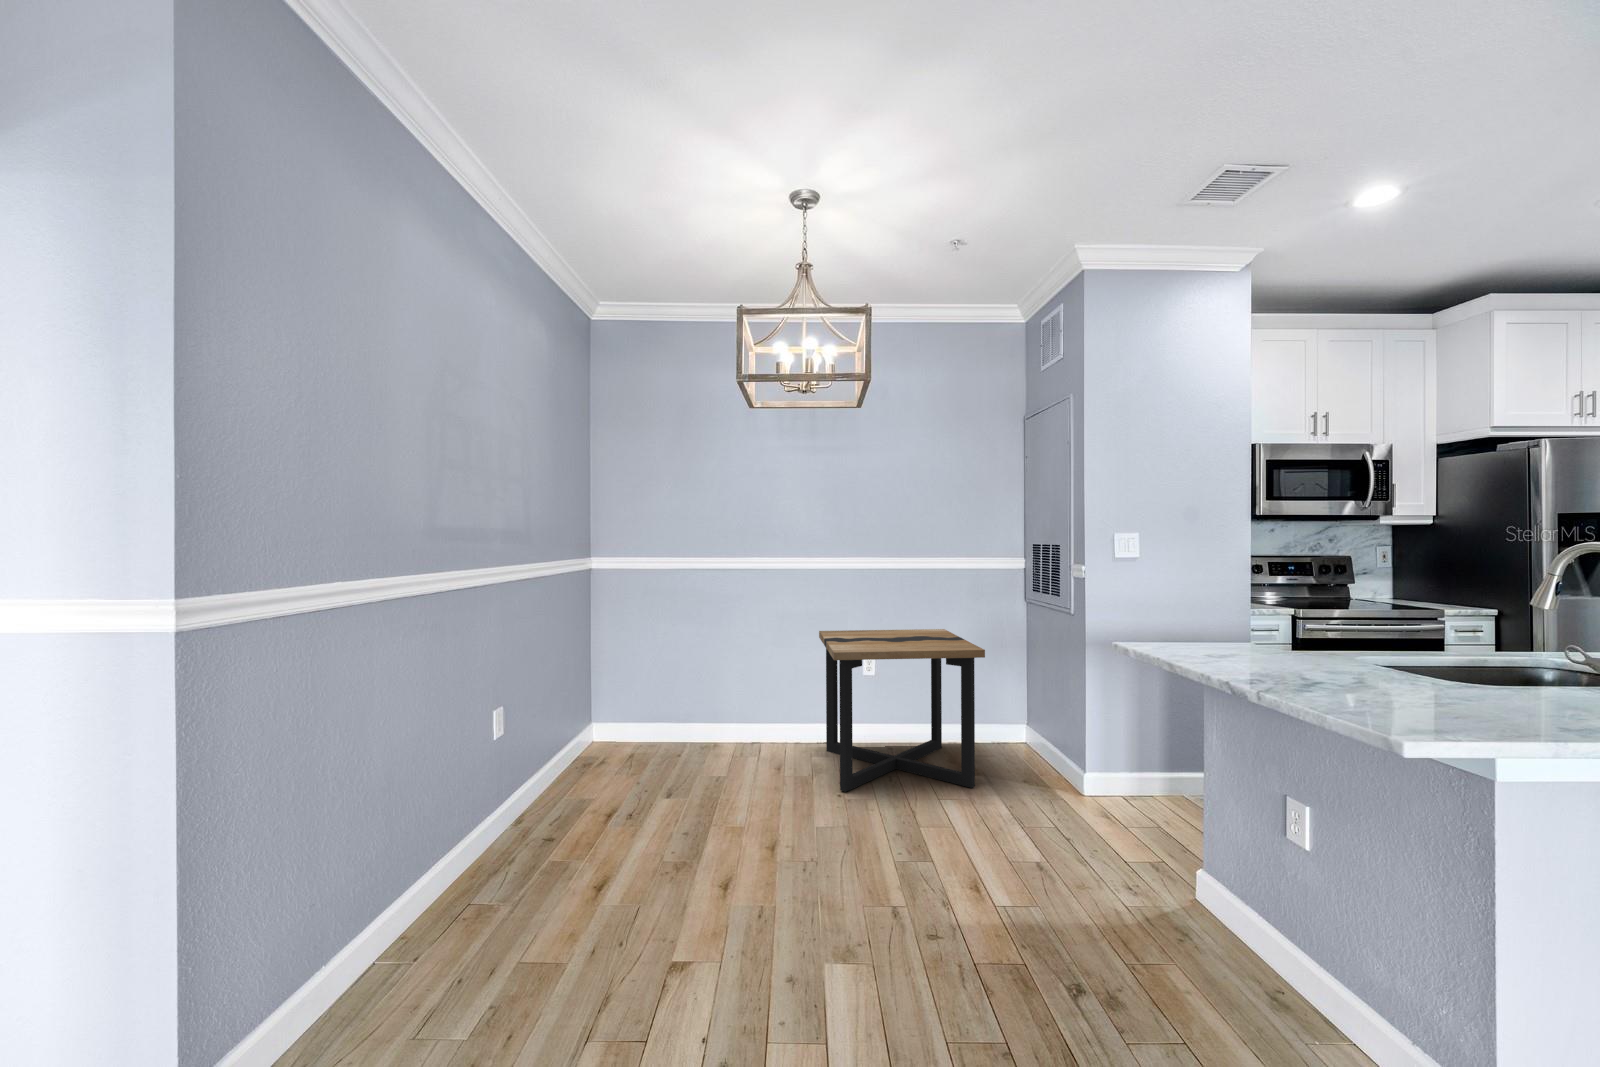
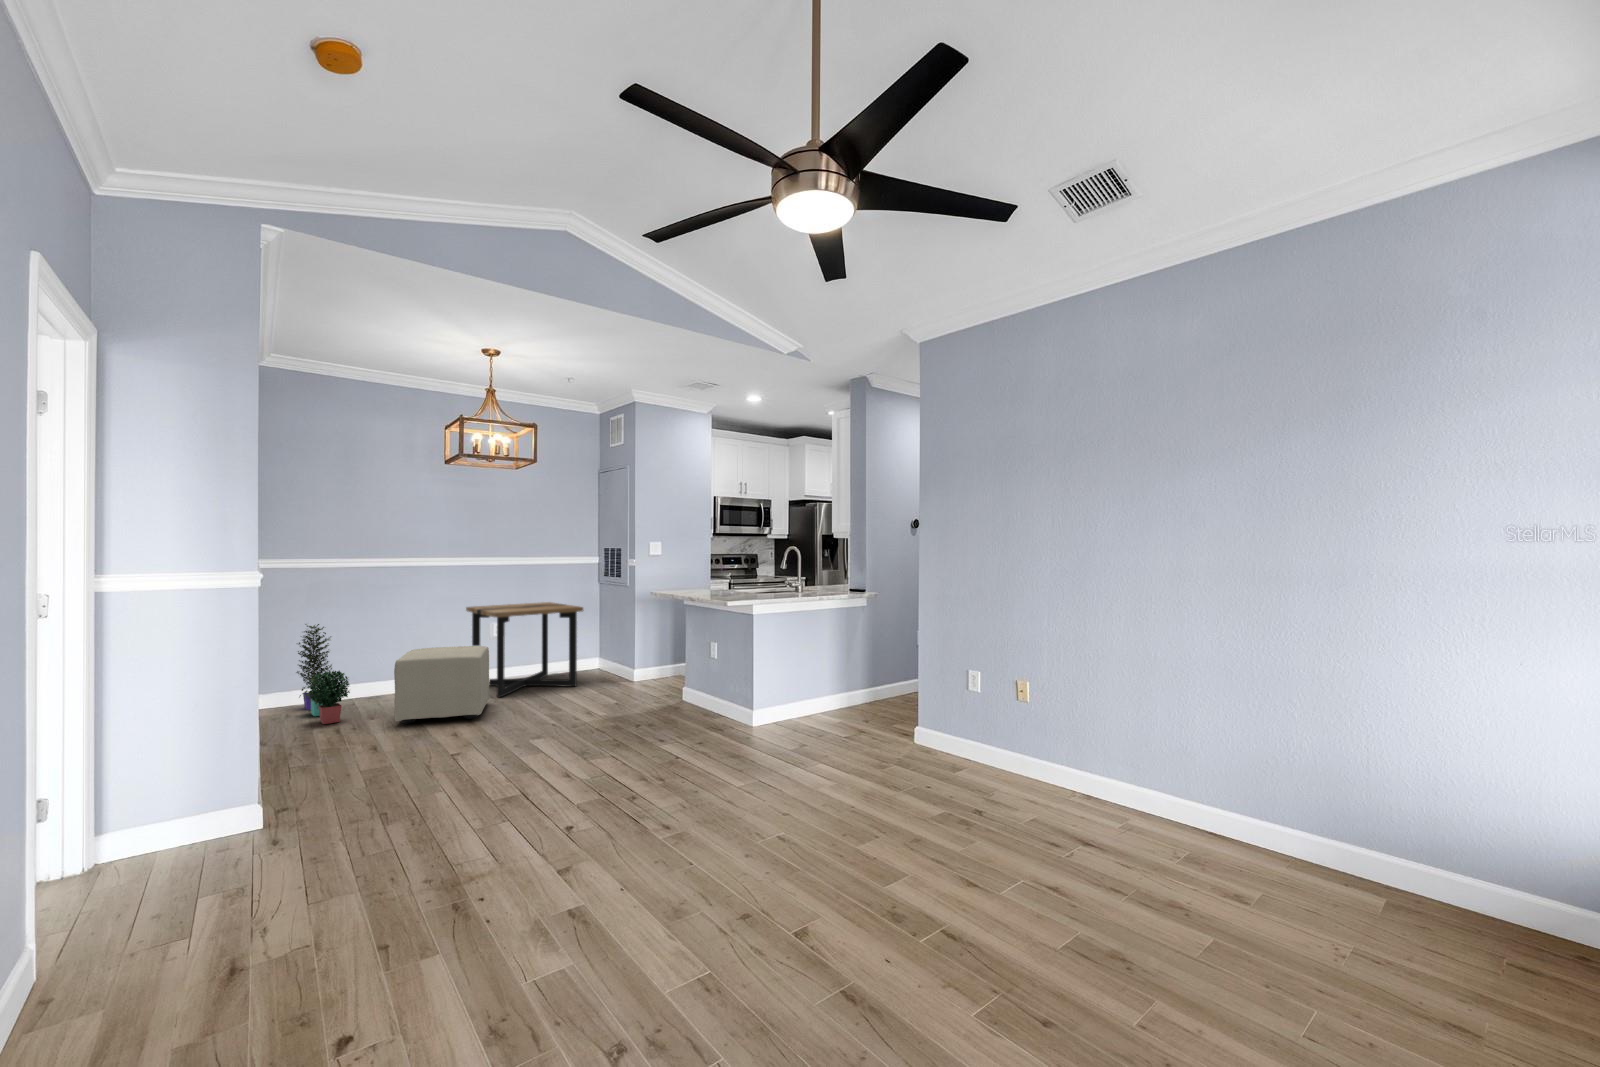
potted plant: none [580,643,648,801] -> present [296,624,350,724]
ottoman: none [660,701,820,844] -> present [394,646,489,724]

